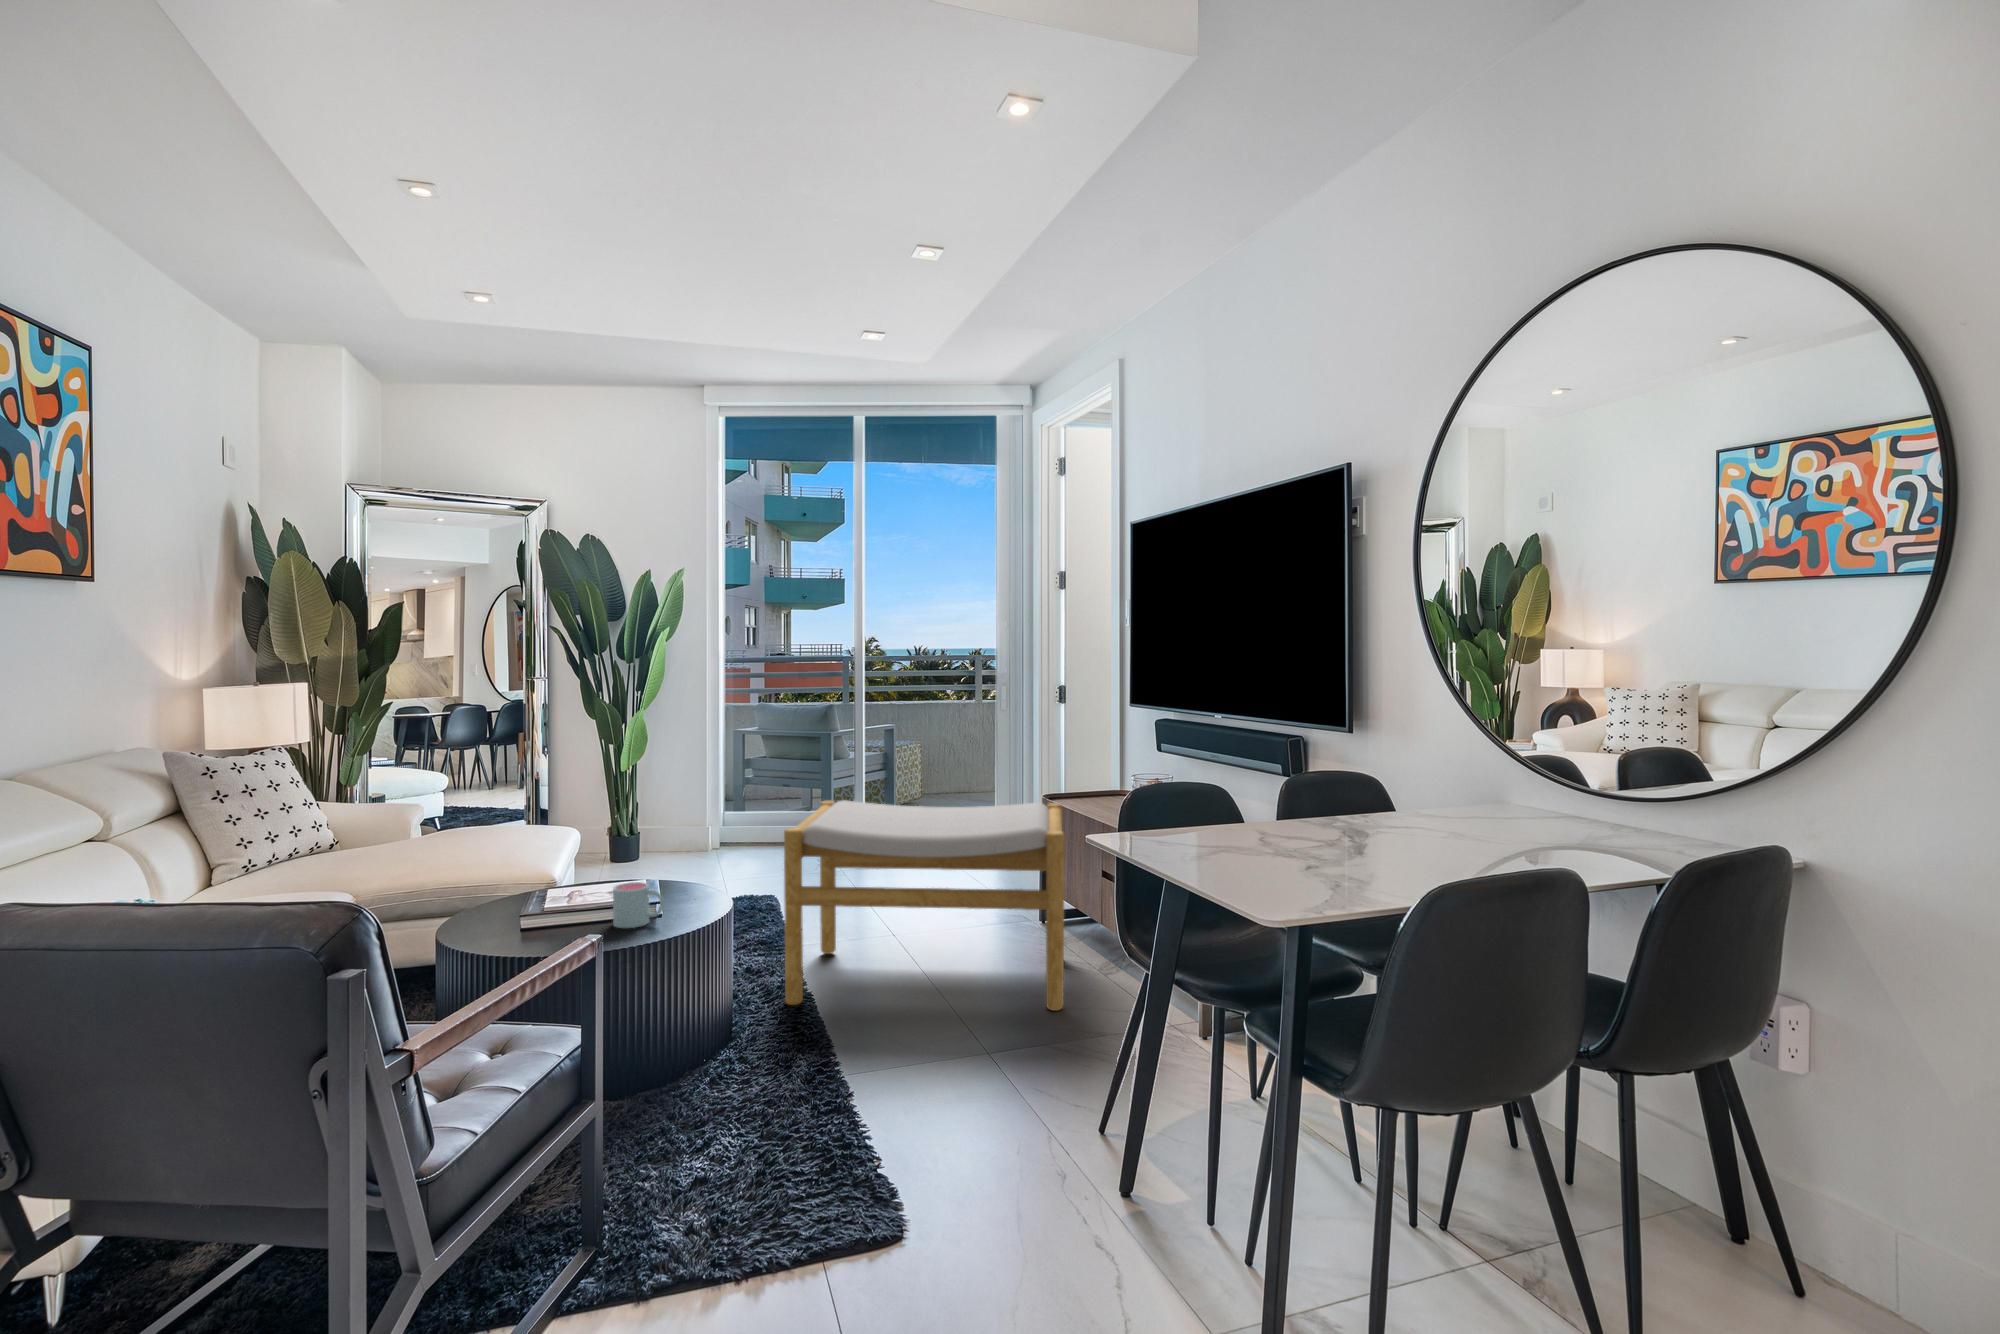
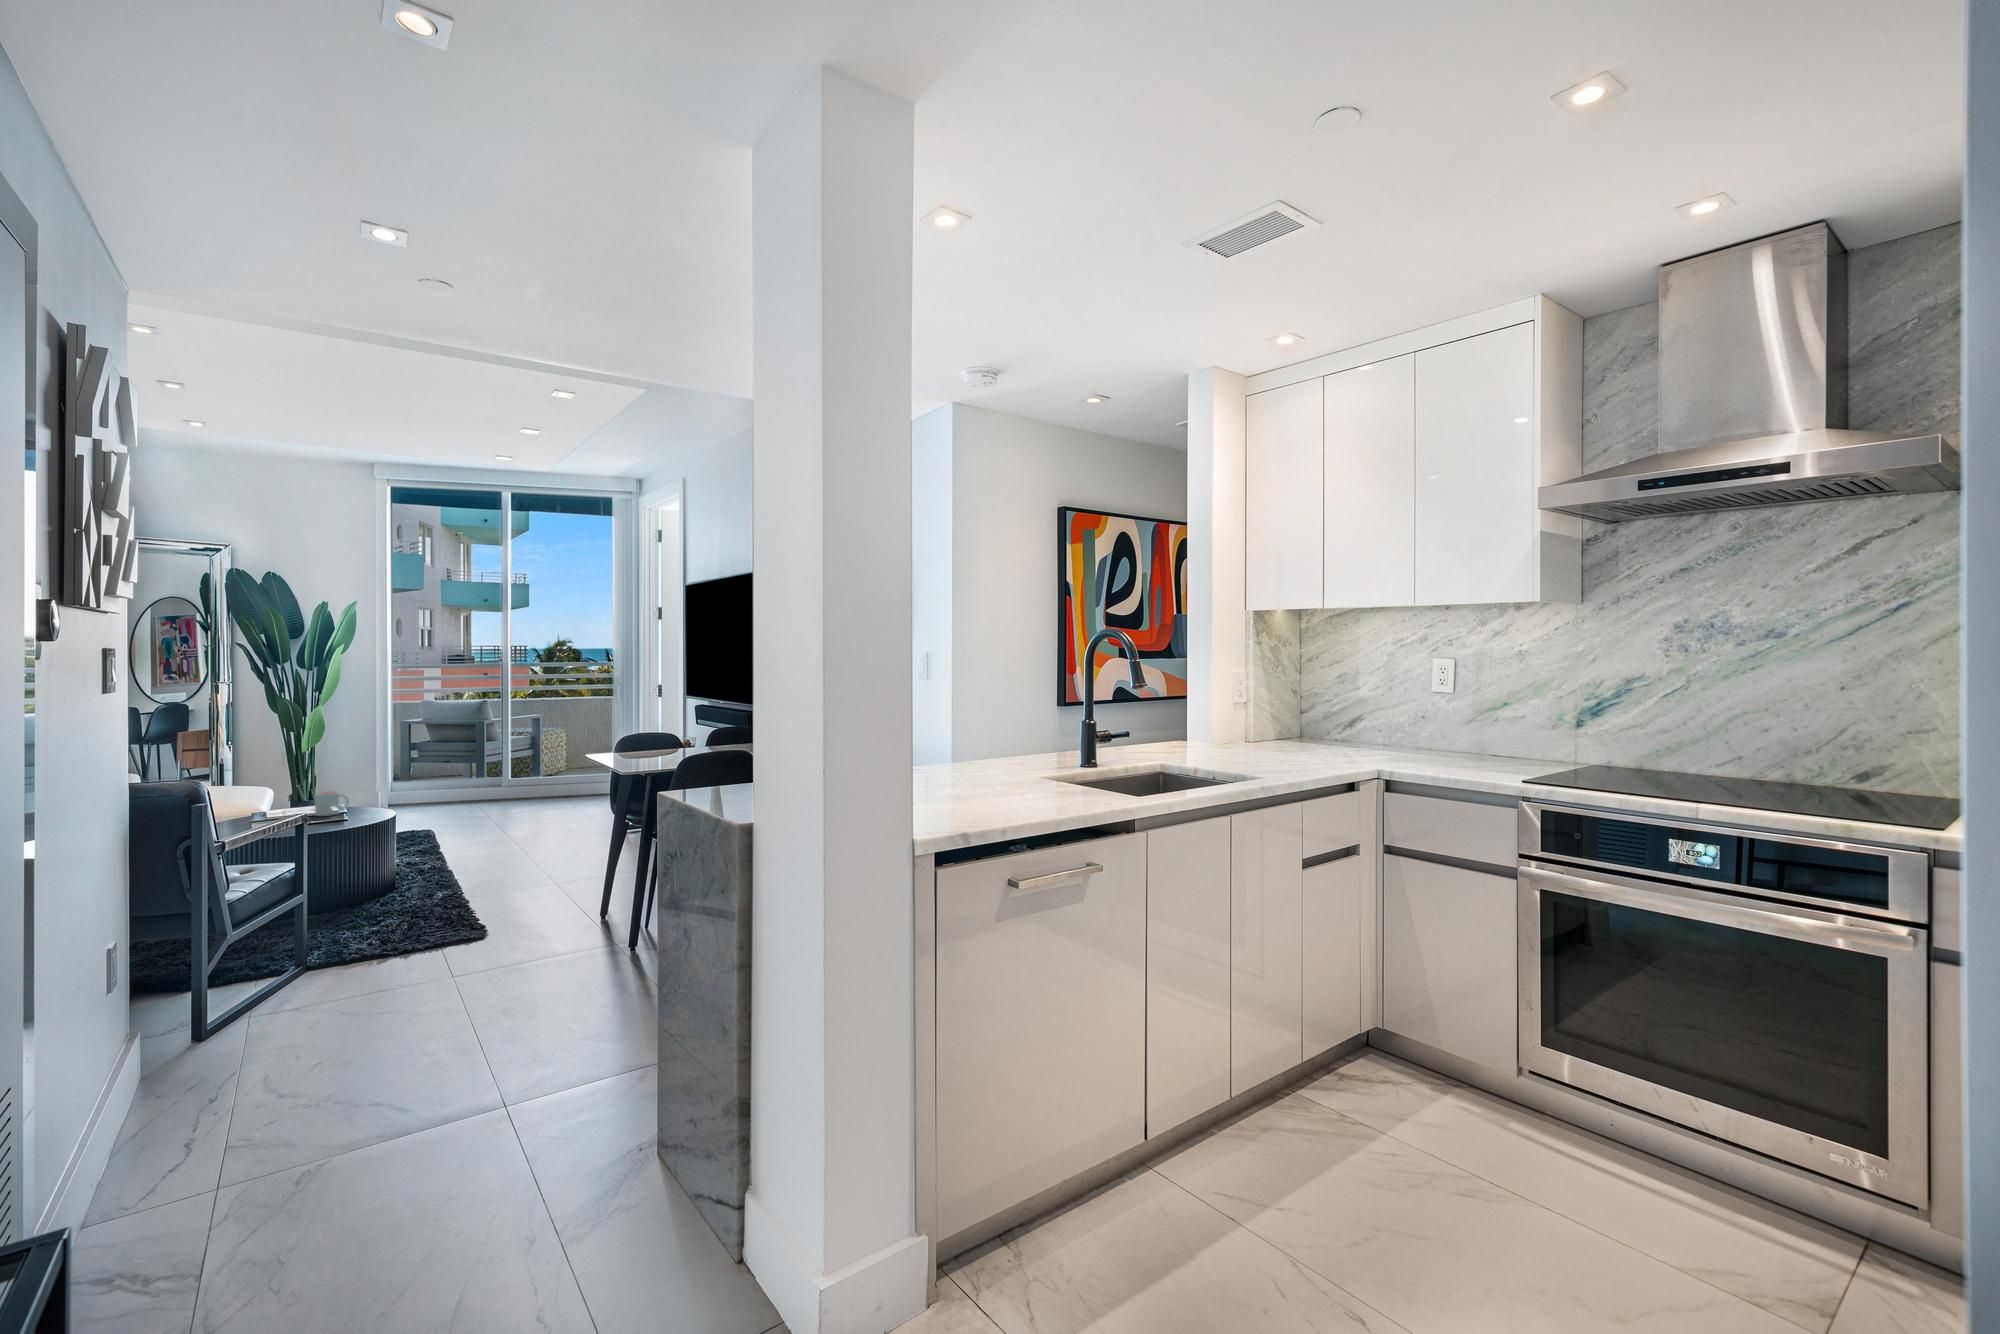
footstool: present [784,800,1065,1011] -> none [432,749,628,873]

